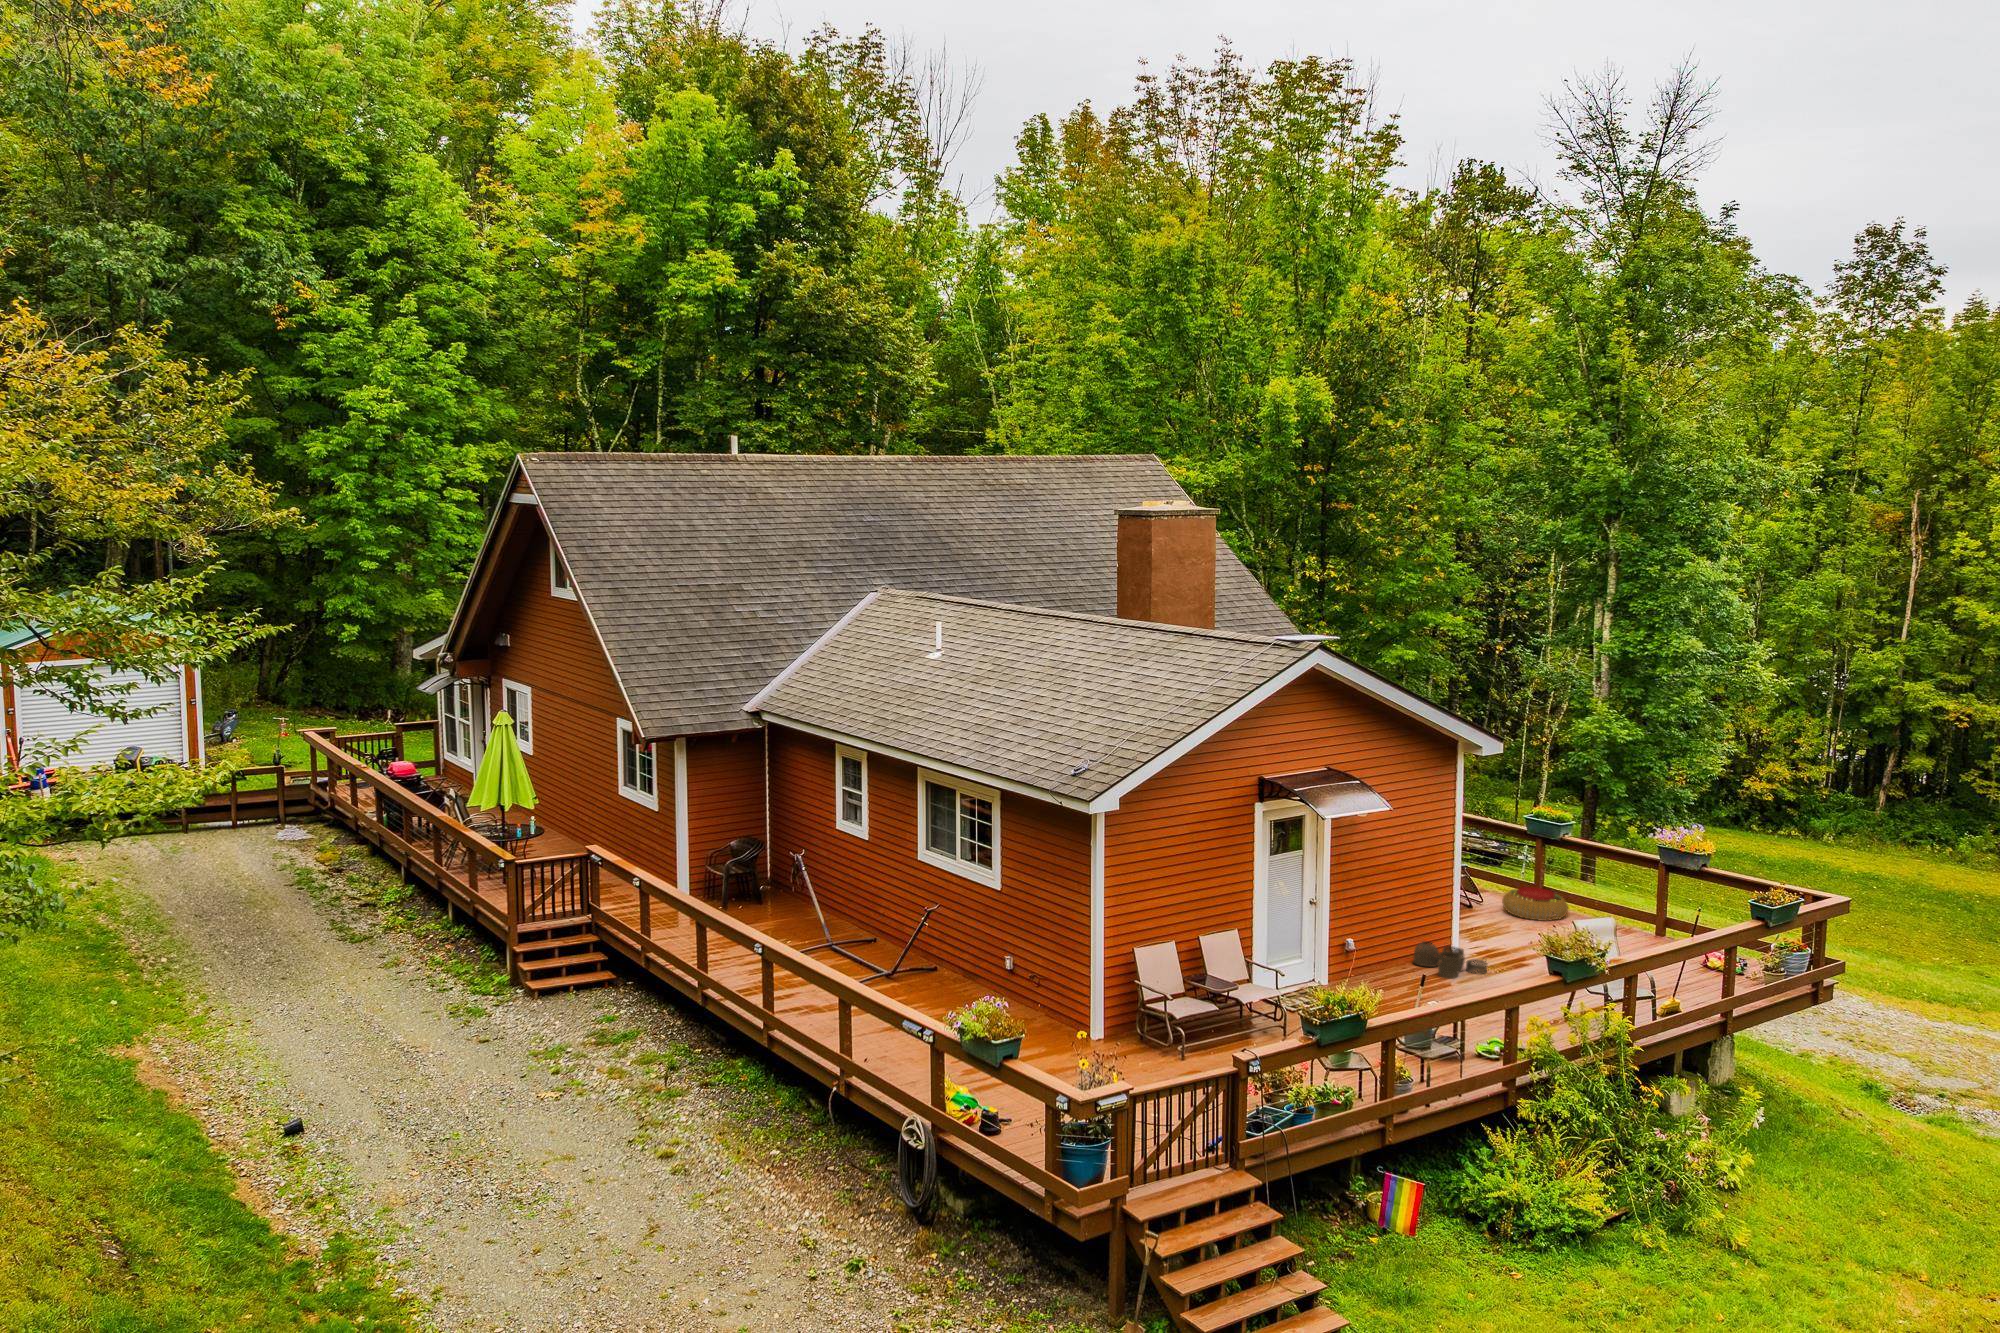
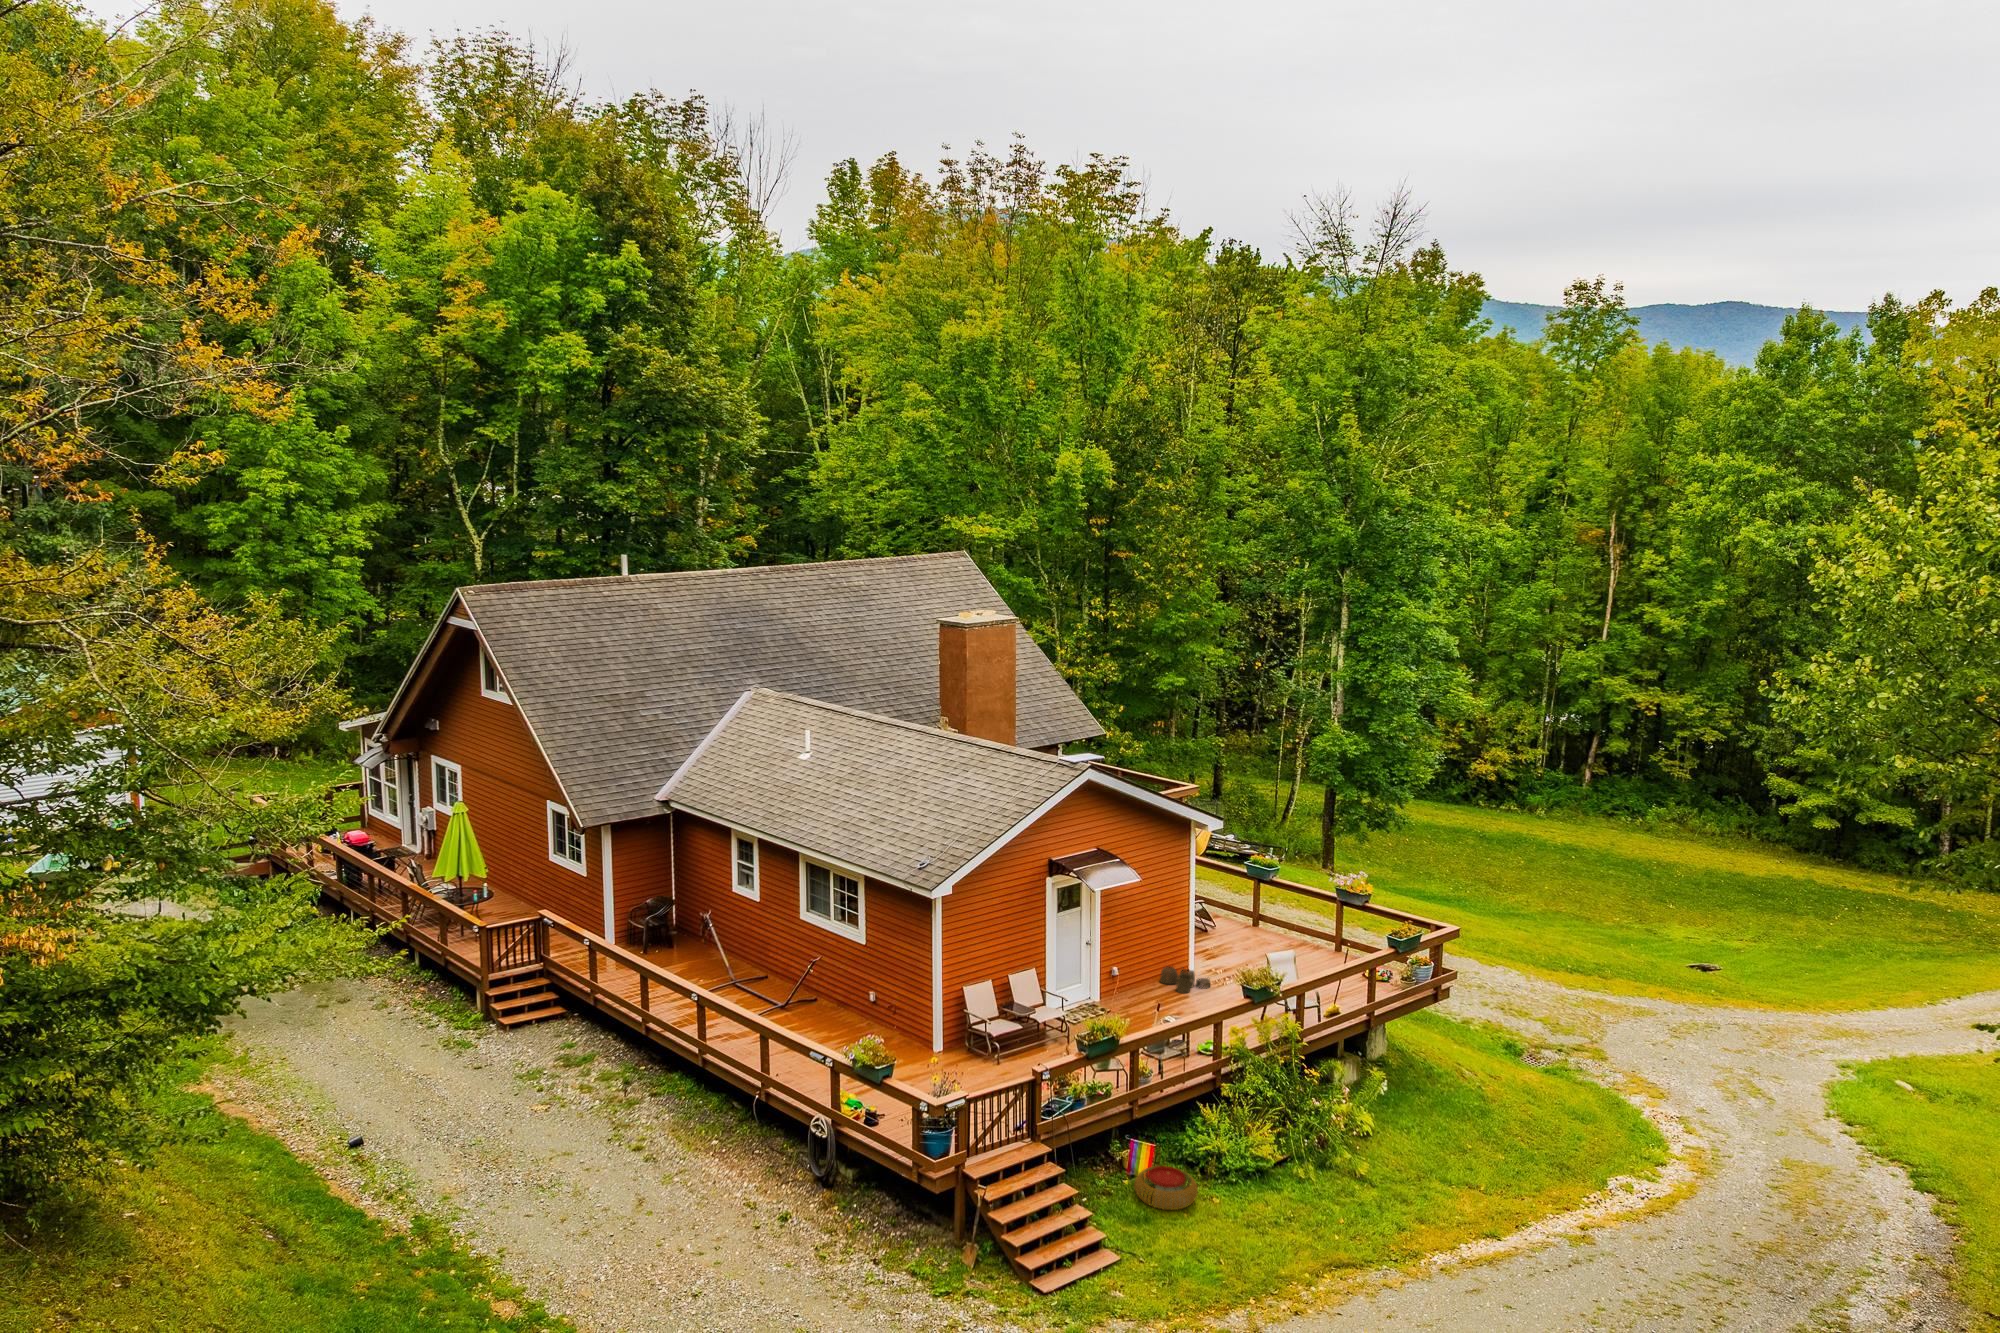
pouf: present [1502,887,1568,921] -> present [1134,1166,1198,1210]

